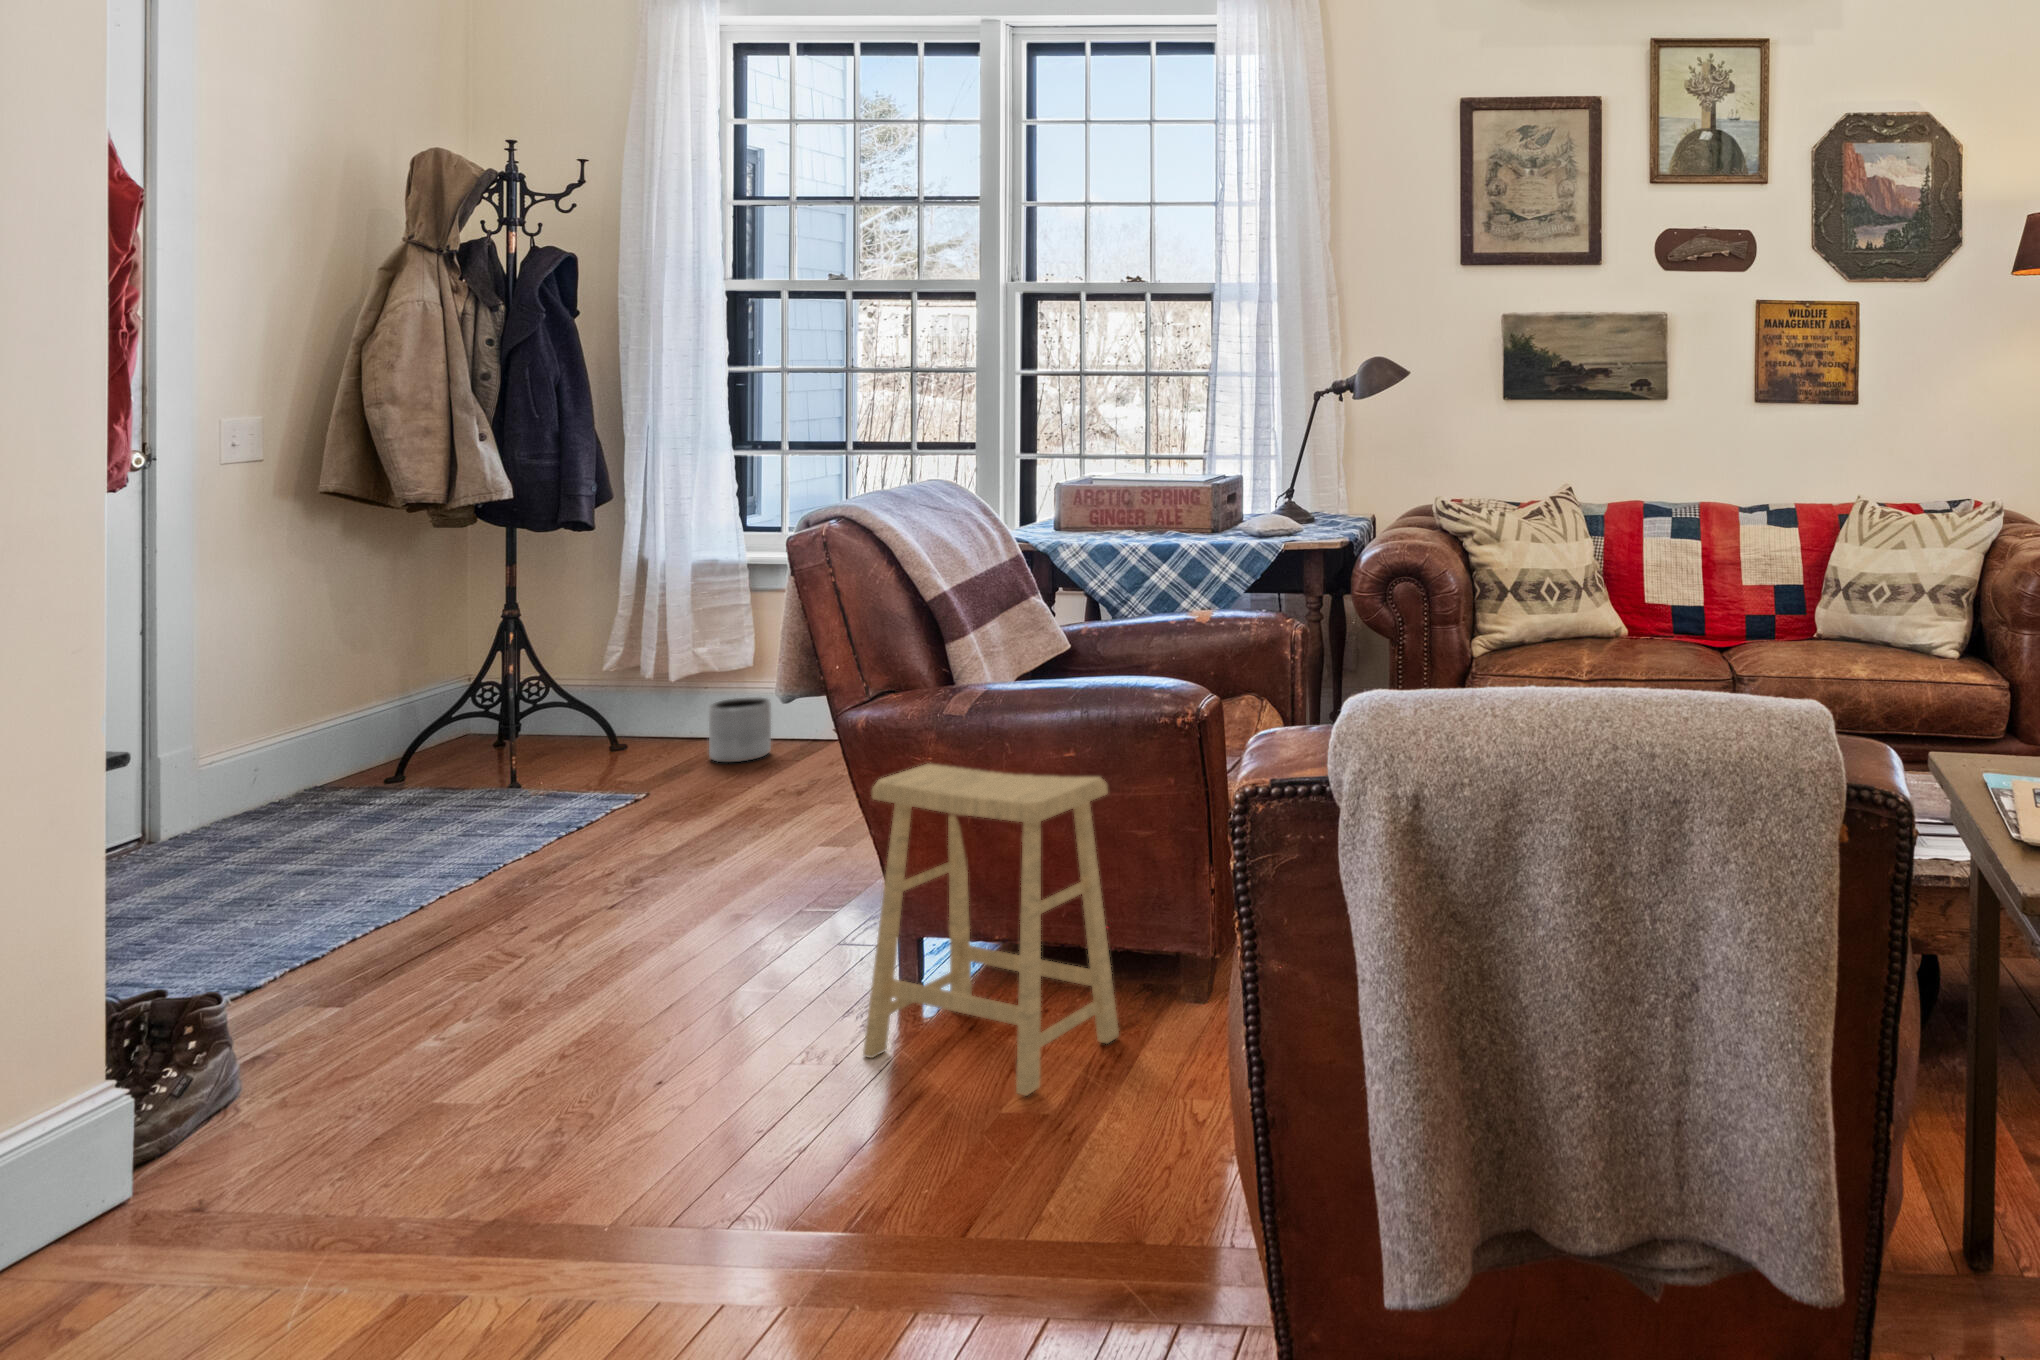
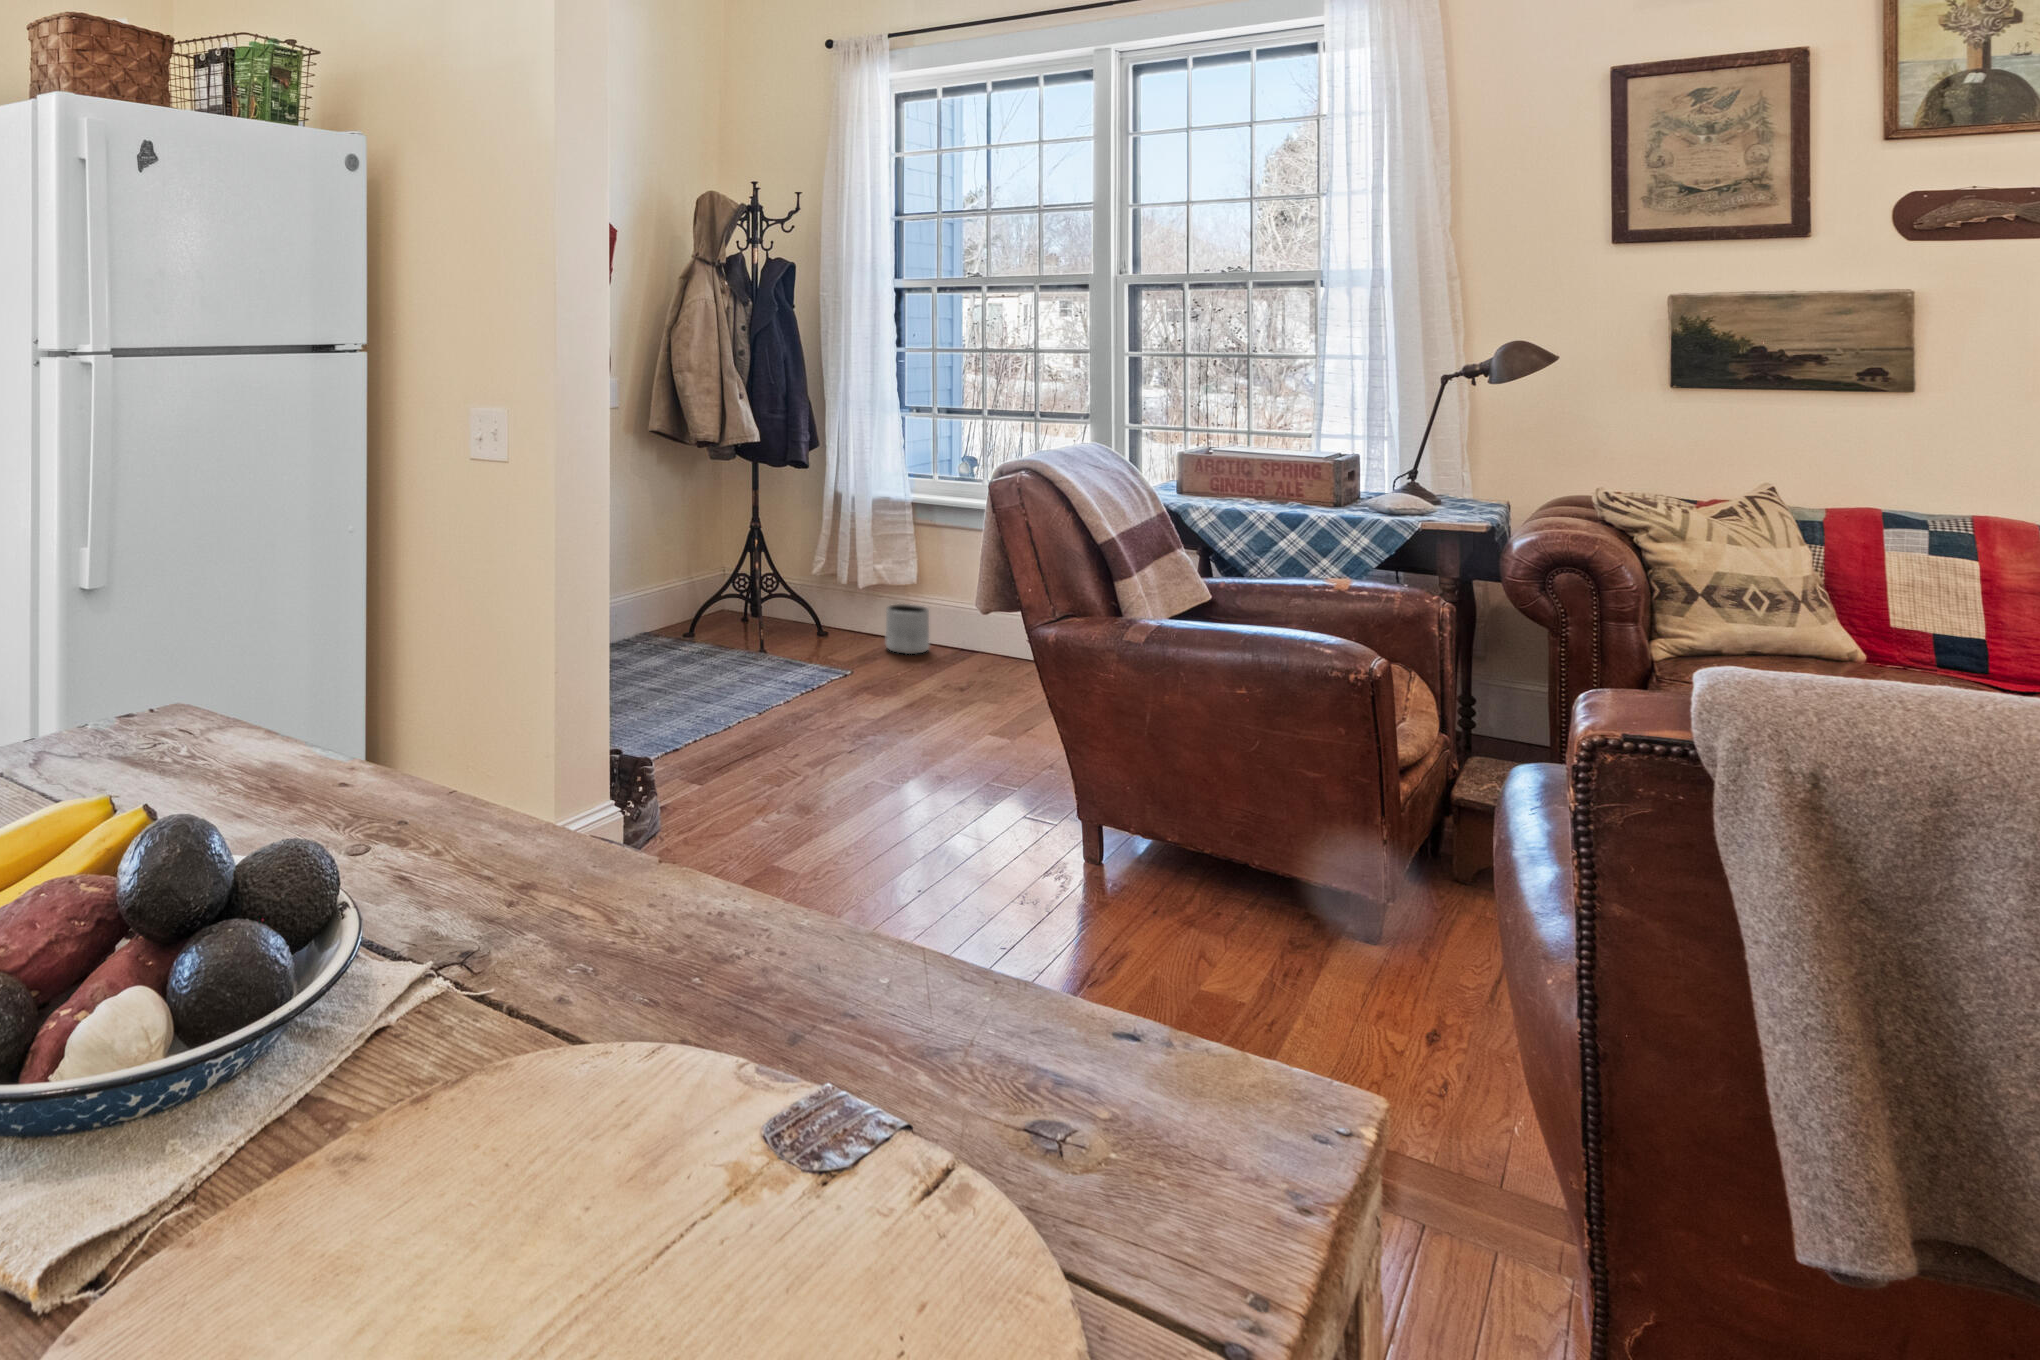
footstool: present [863,764,1119,1096] -> none [1057,679,1283,982]

